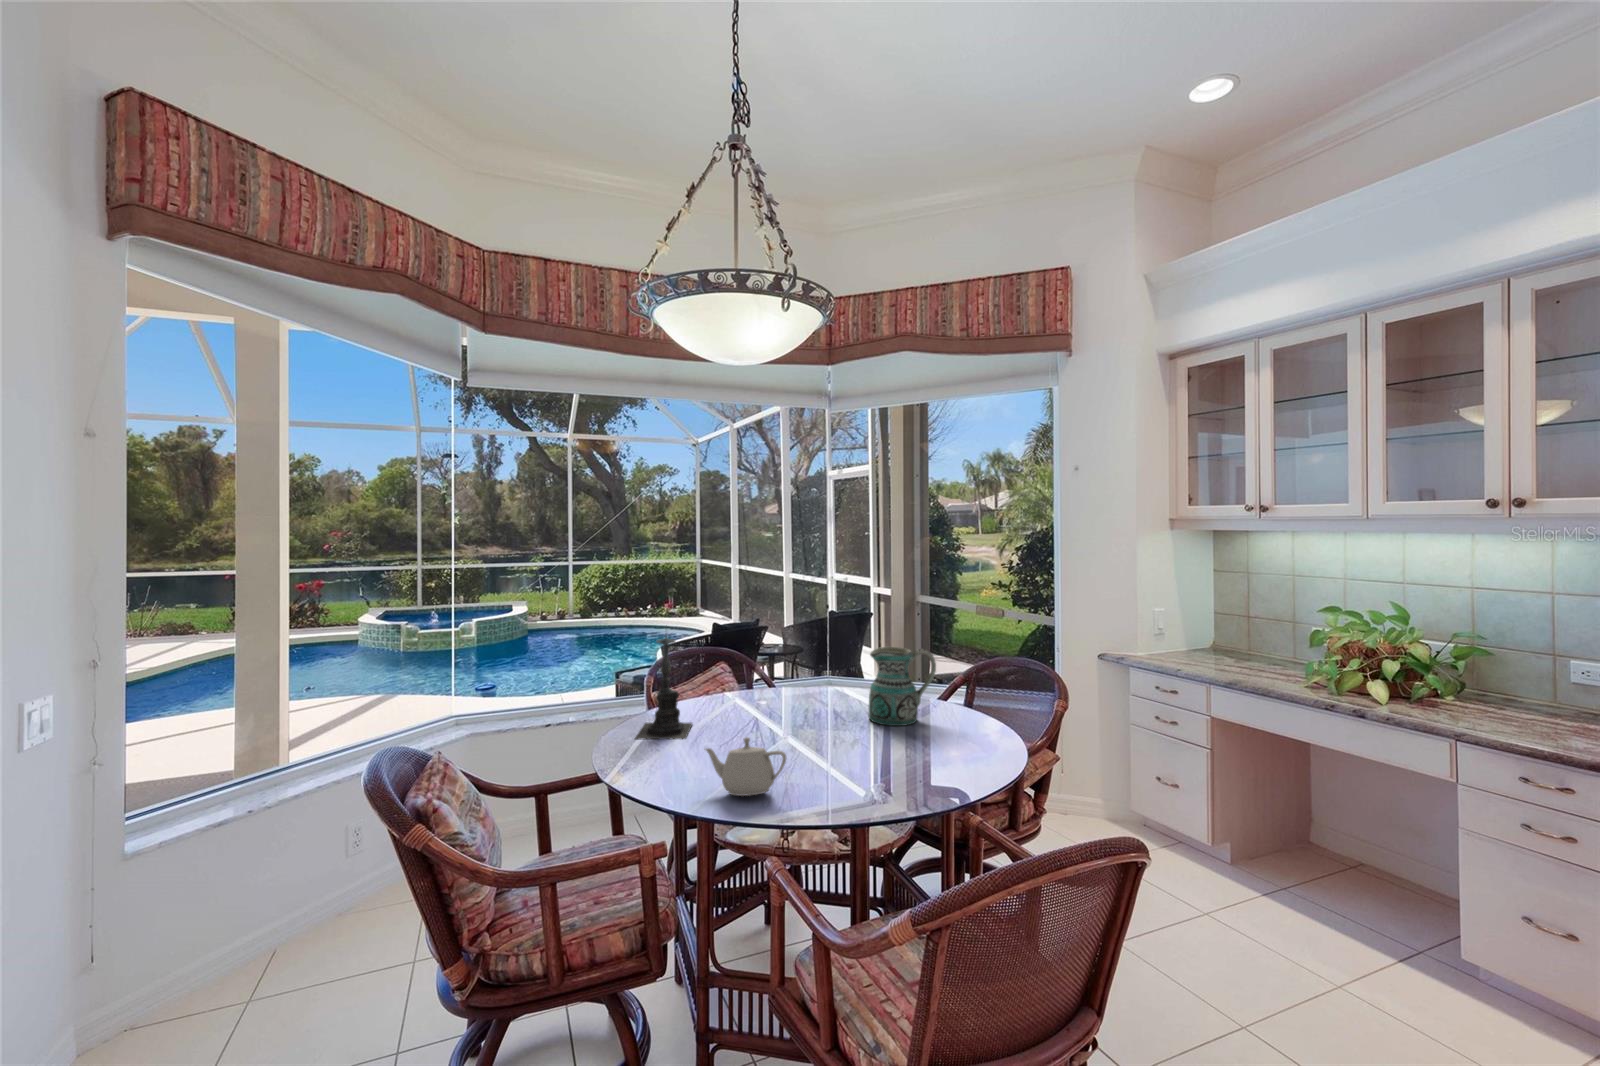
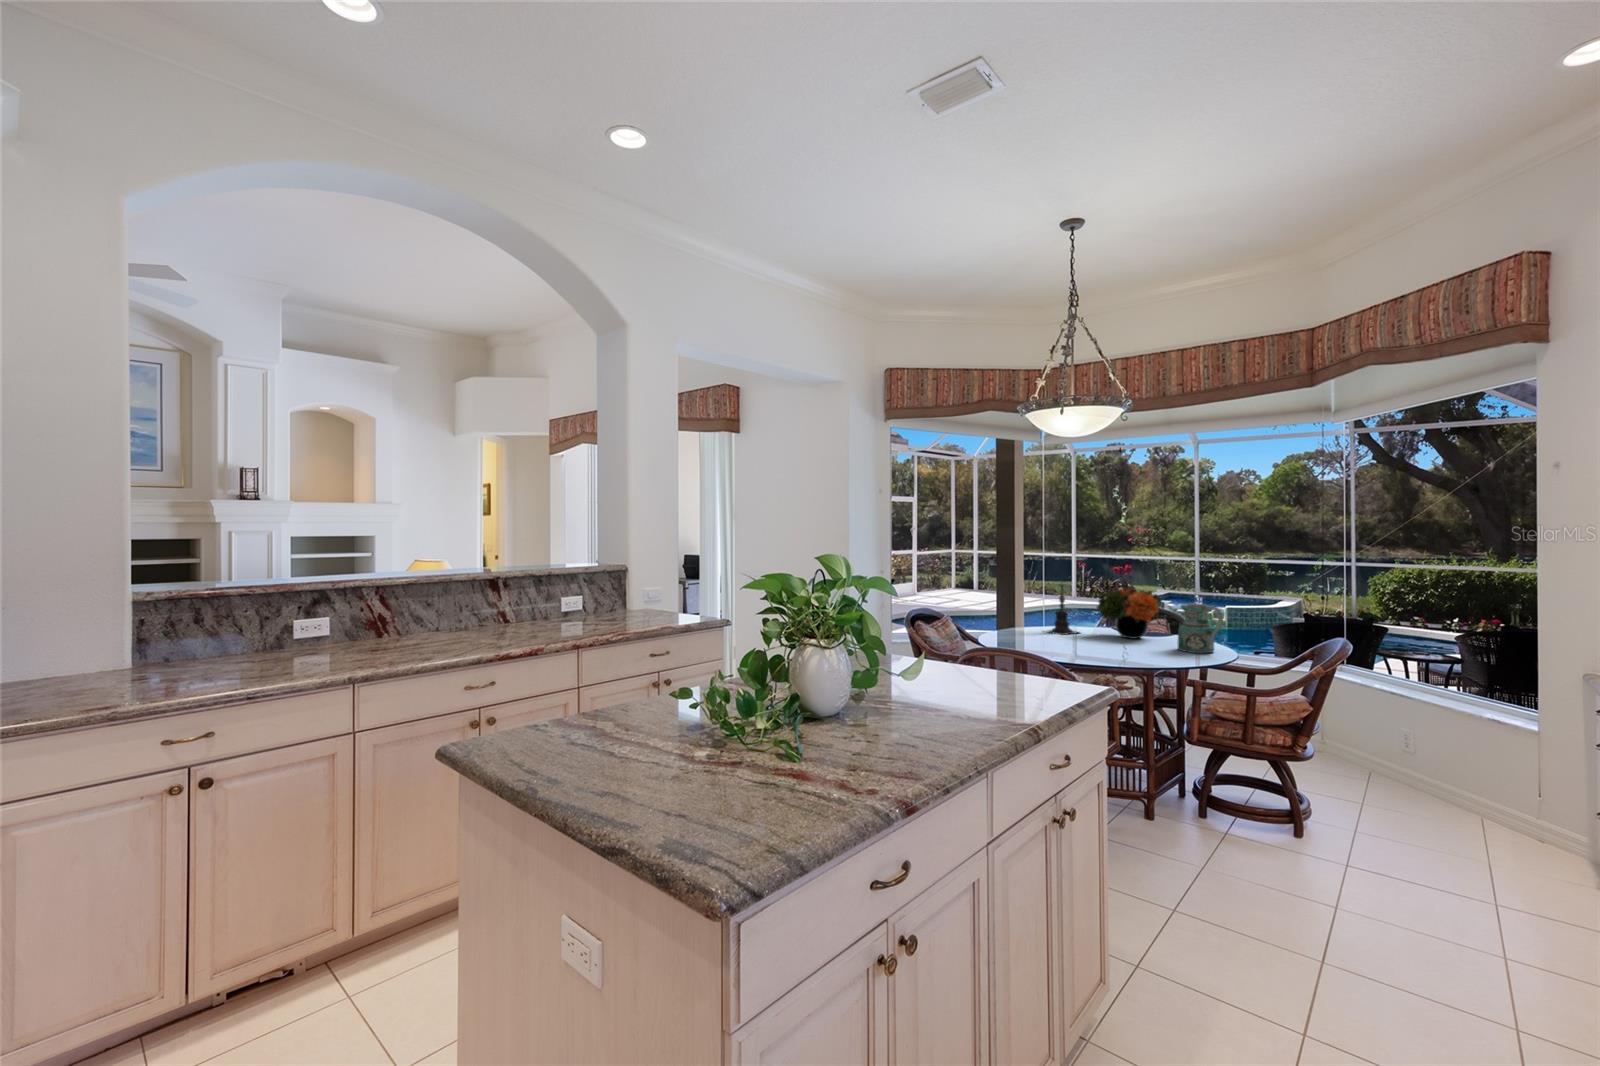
flower arrangement: none [717,628,813,717] -> present [1096,586,1162,639]
teapot: present [706,737,787,796] -> none [1018,620,1043,646]

